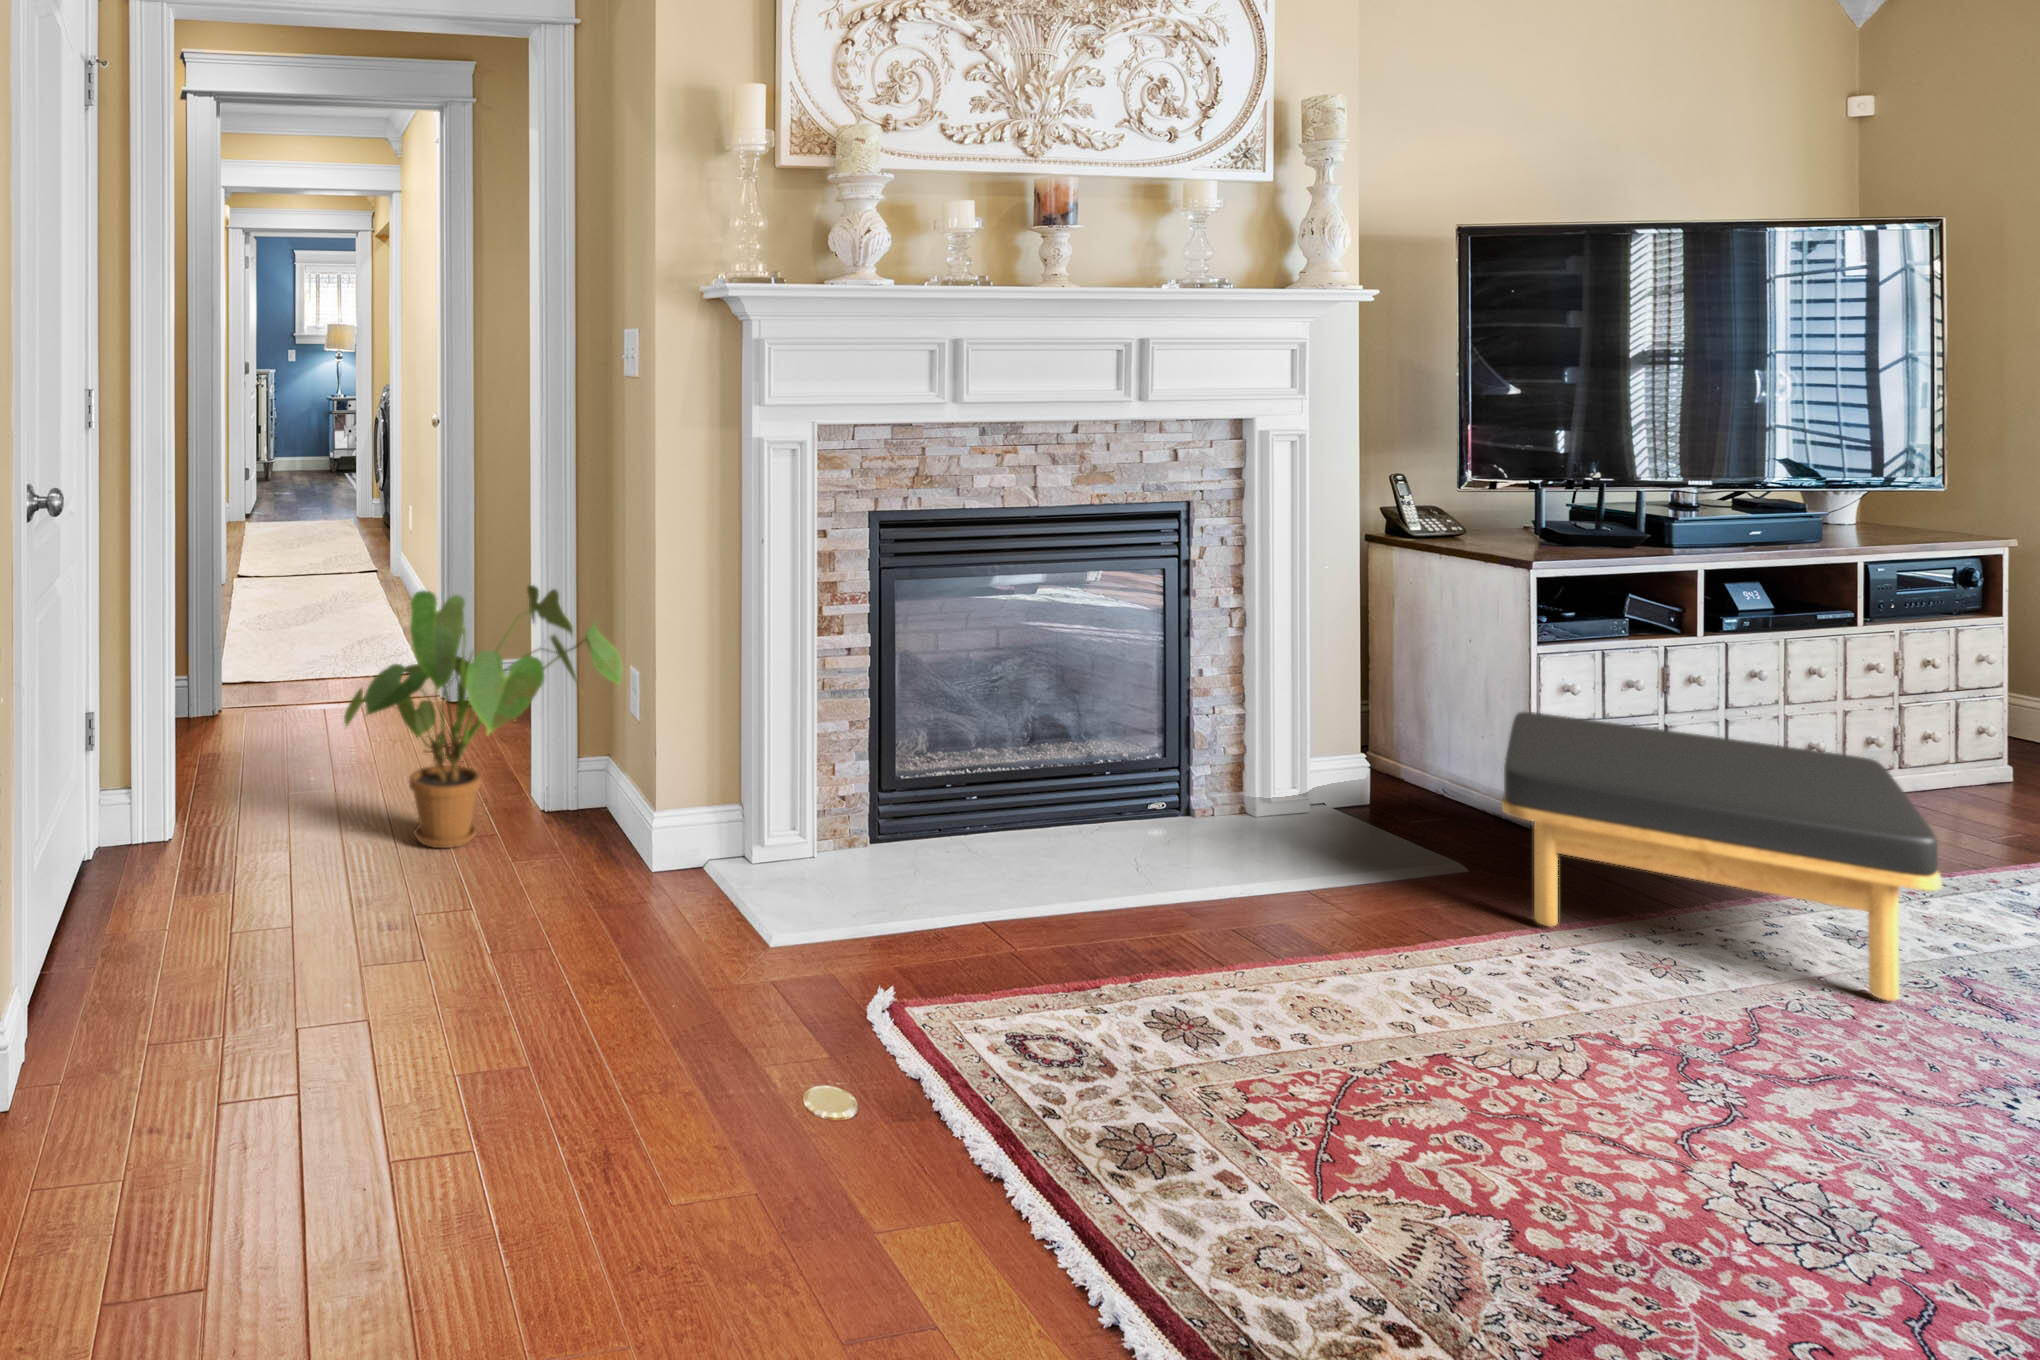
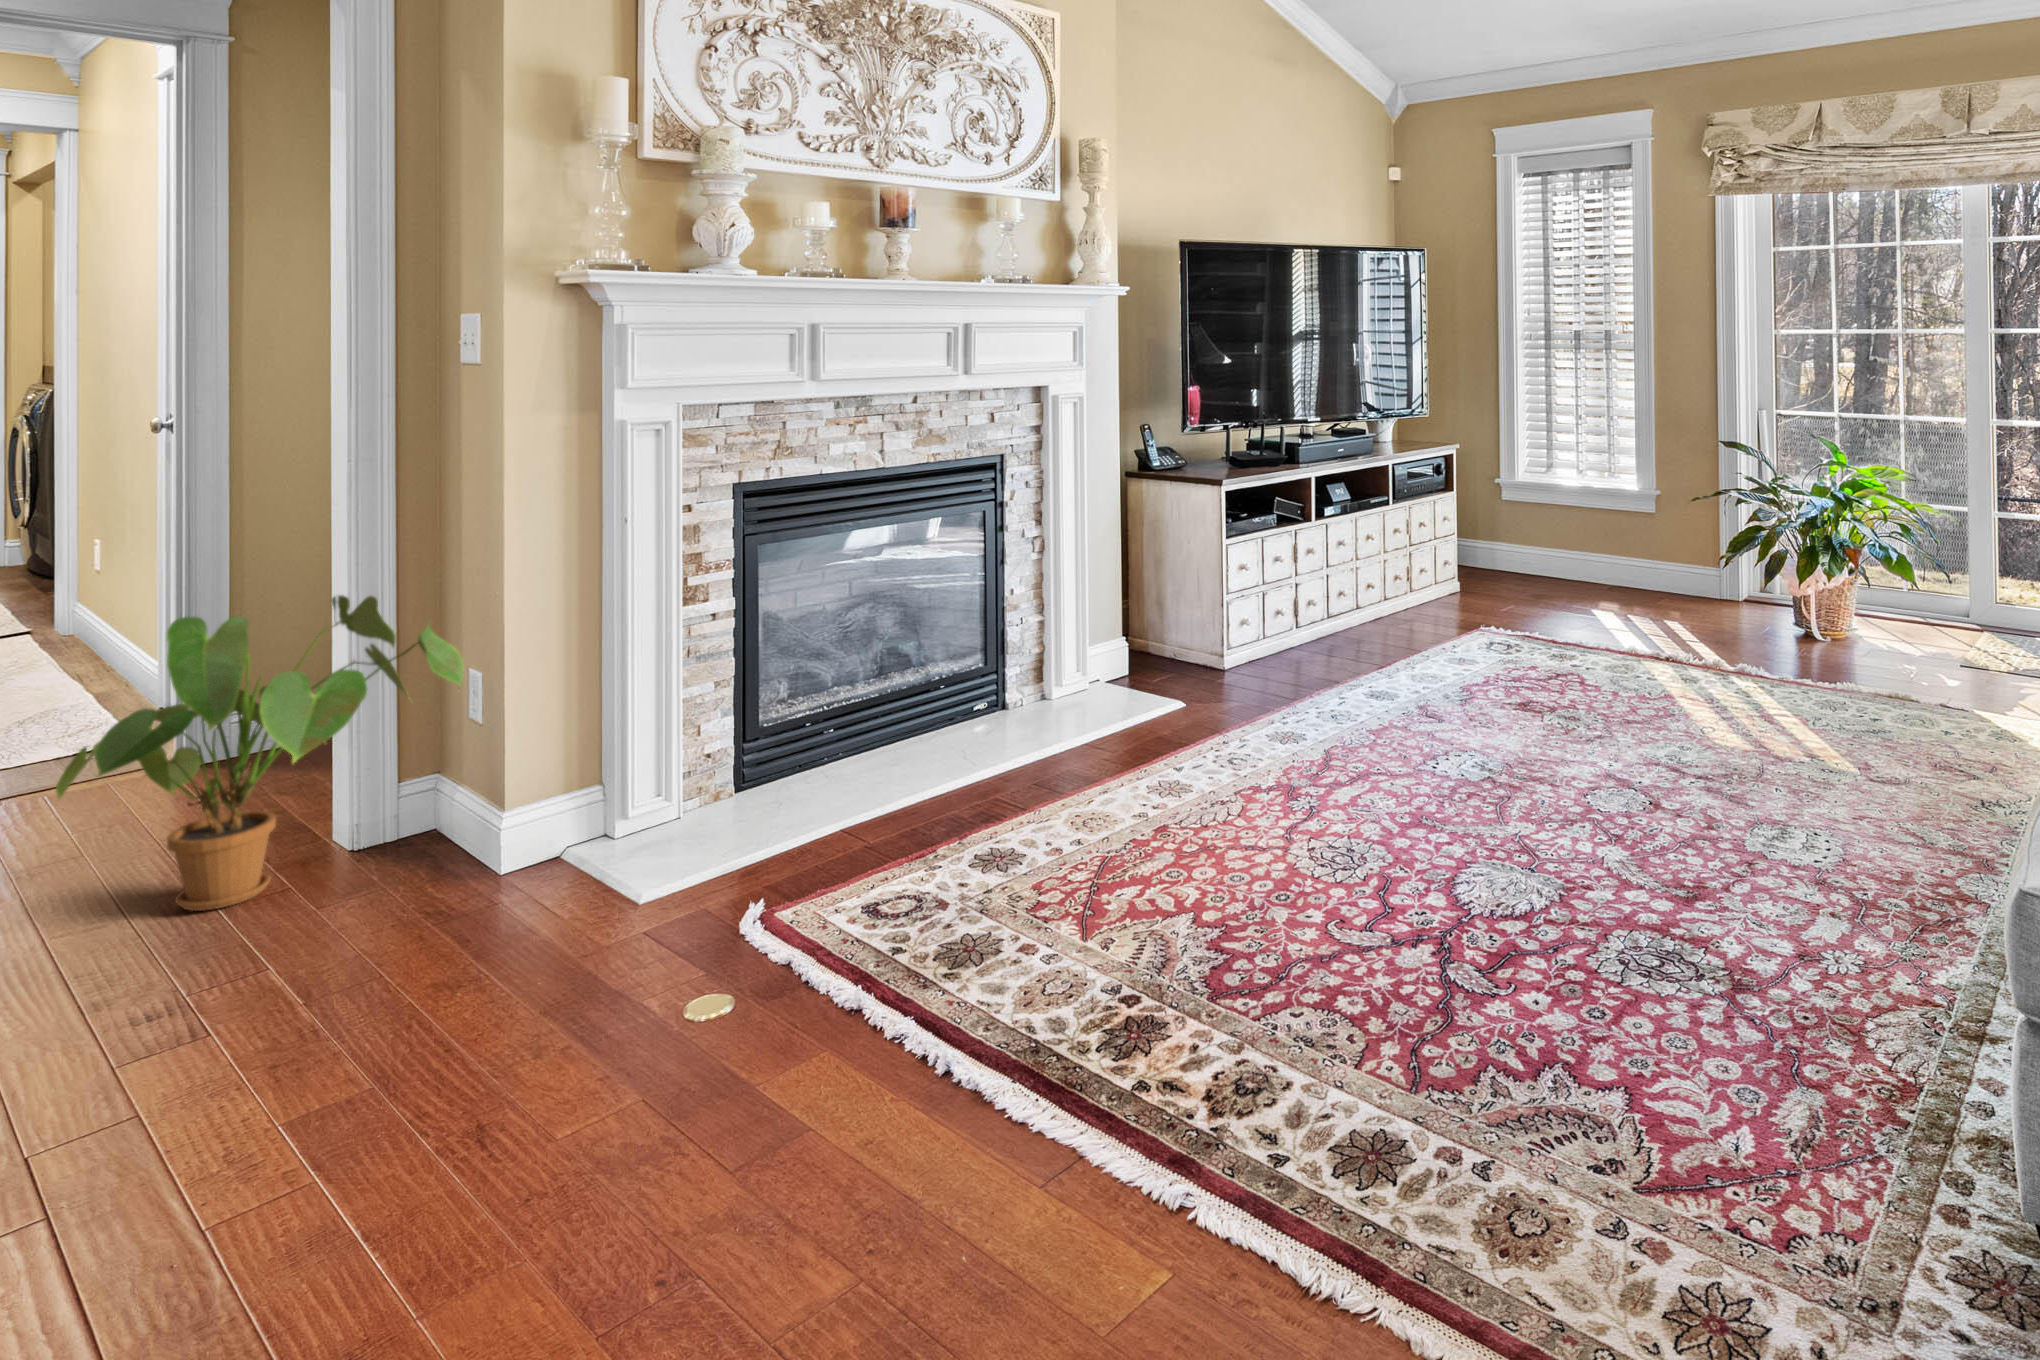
ottoman: present [1502,712,1942,1001] -> none [1203,587,1412,730]

